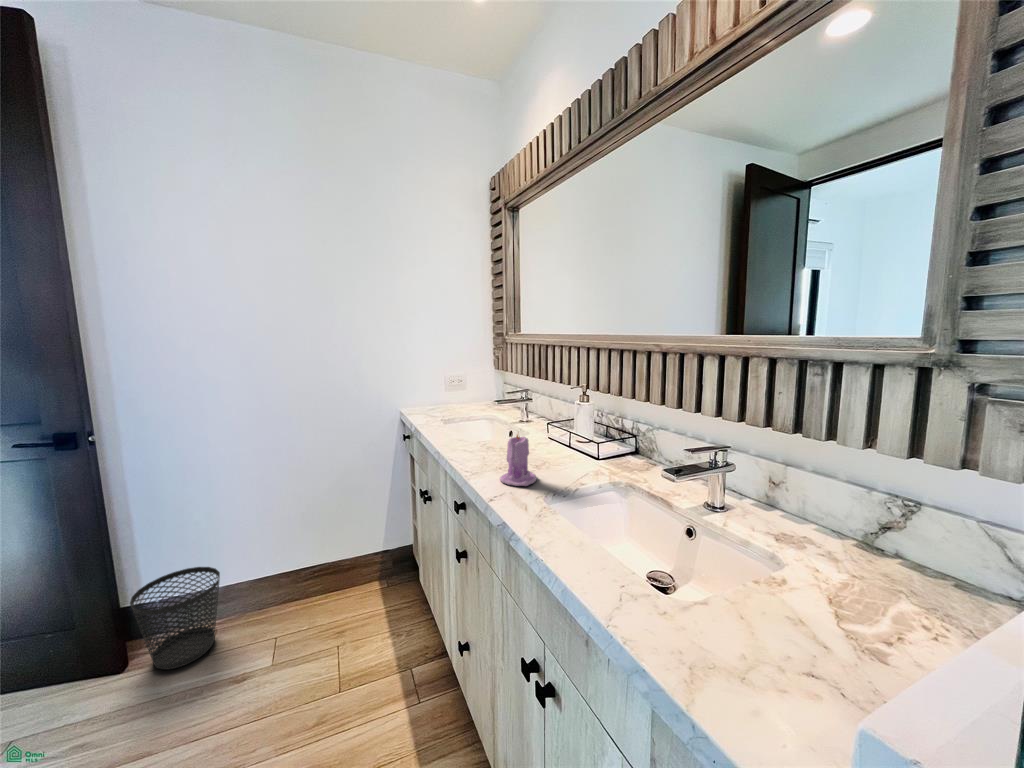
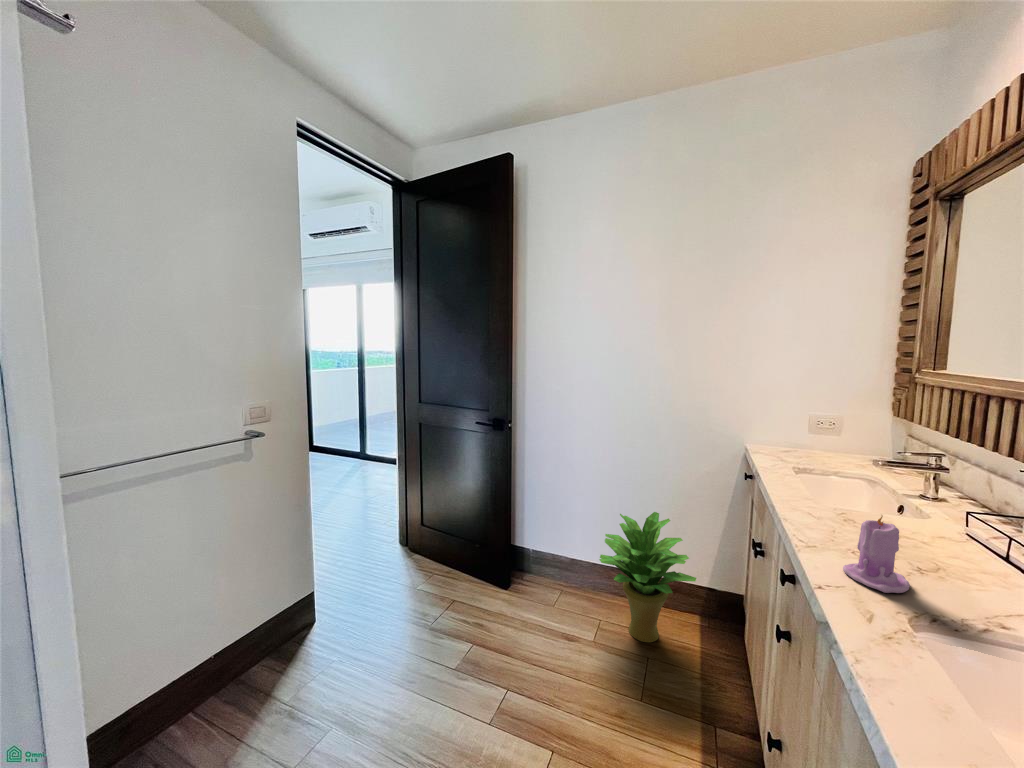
potted plant: none [265,495,375,636] -> present [599,512,696,642]
wastebasket: present [130,567,220,669] -> none [520,532,572,604]

